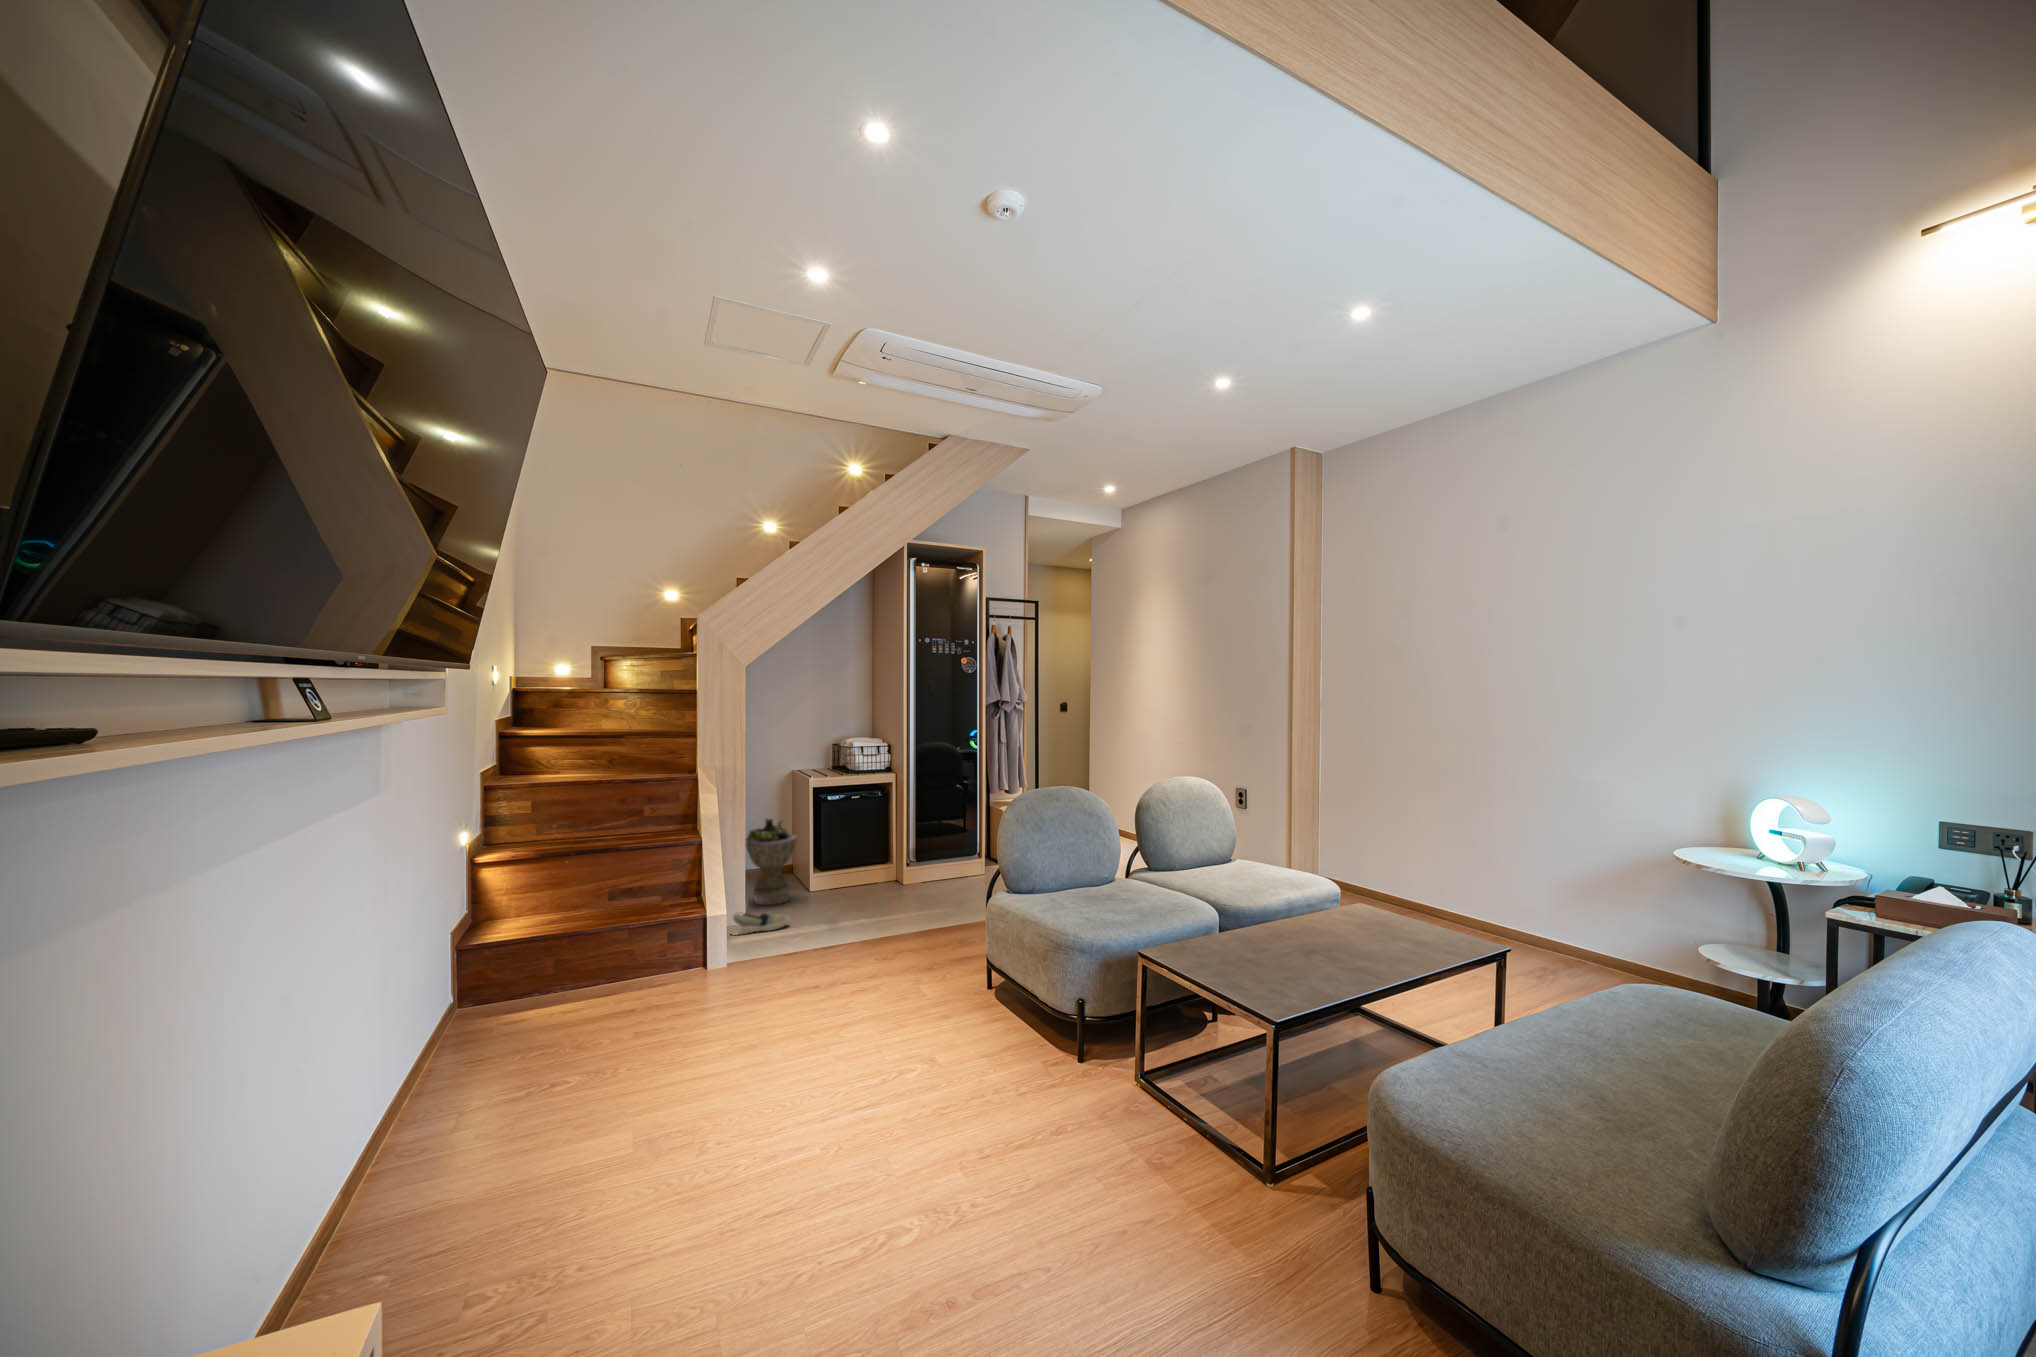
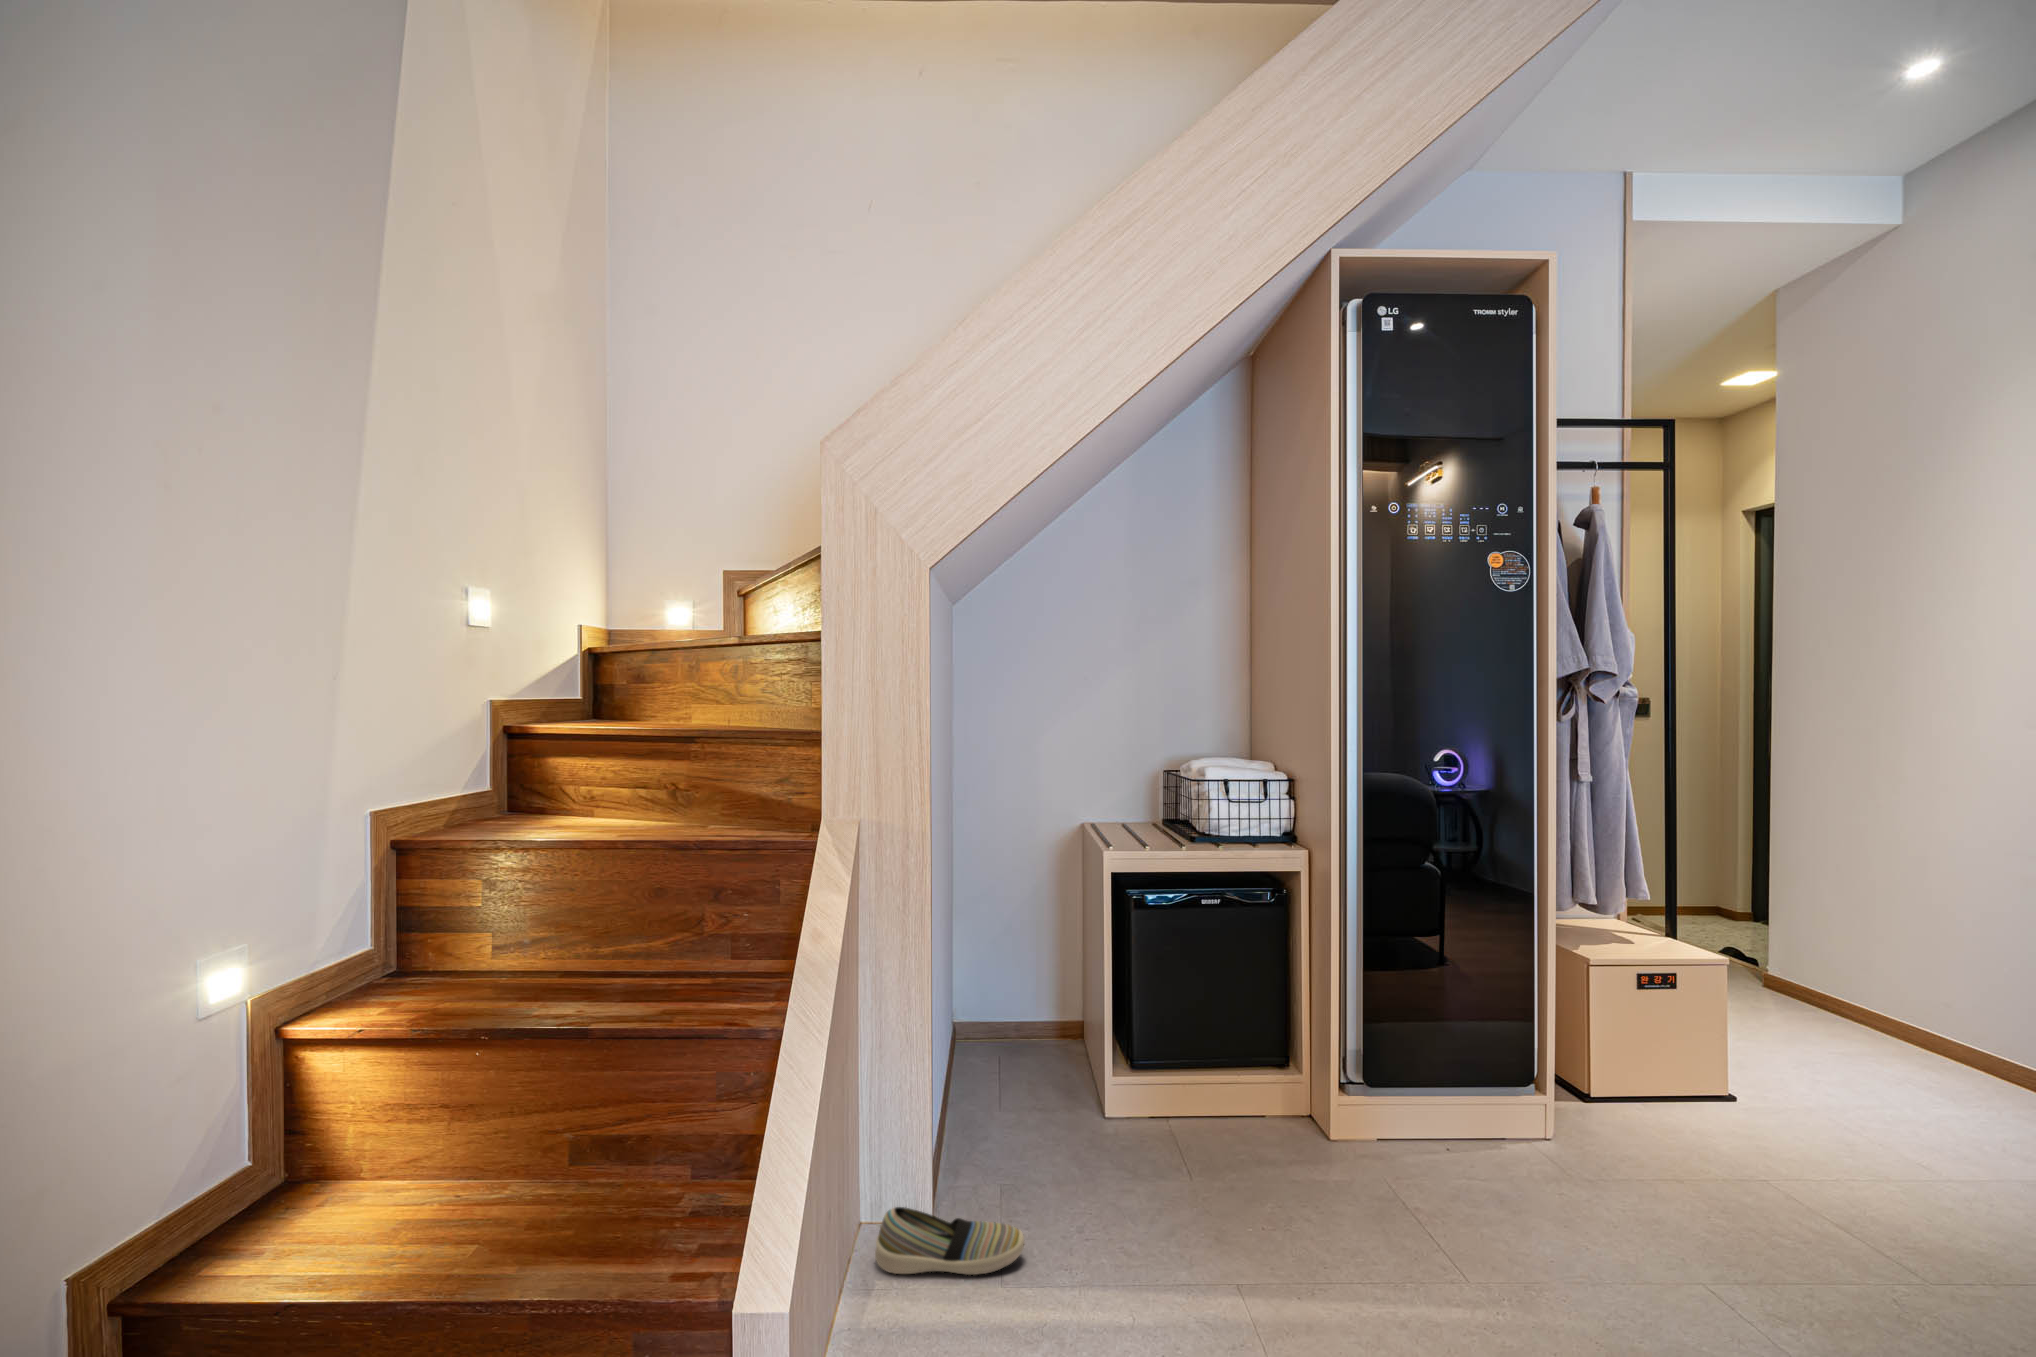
planter: present [745,819,797,905] -> none [958,936,1071,1149]

